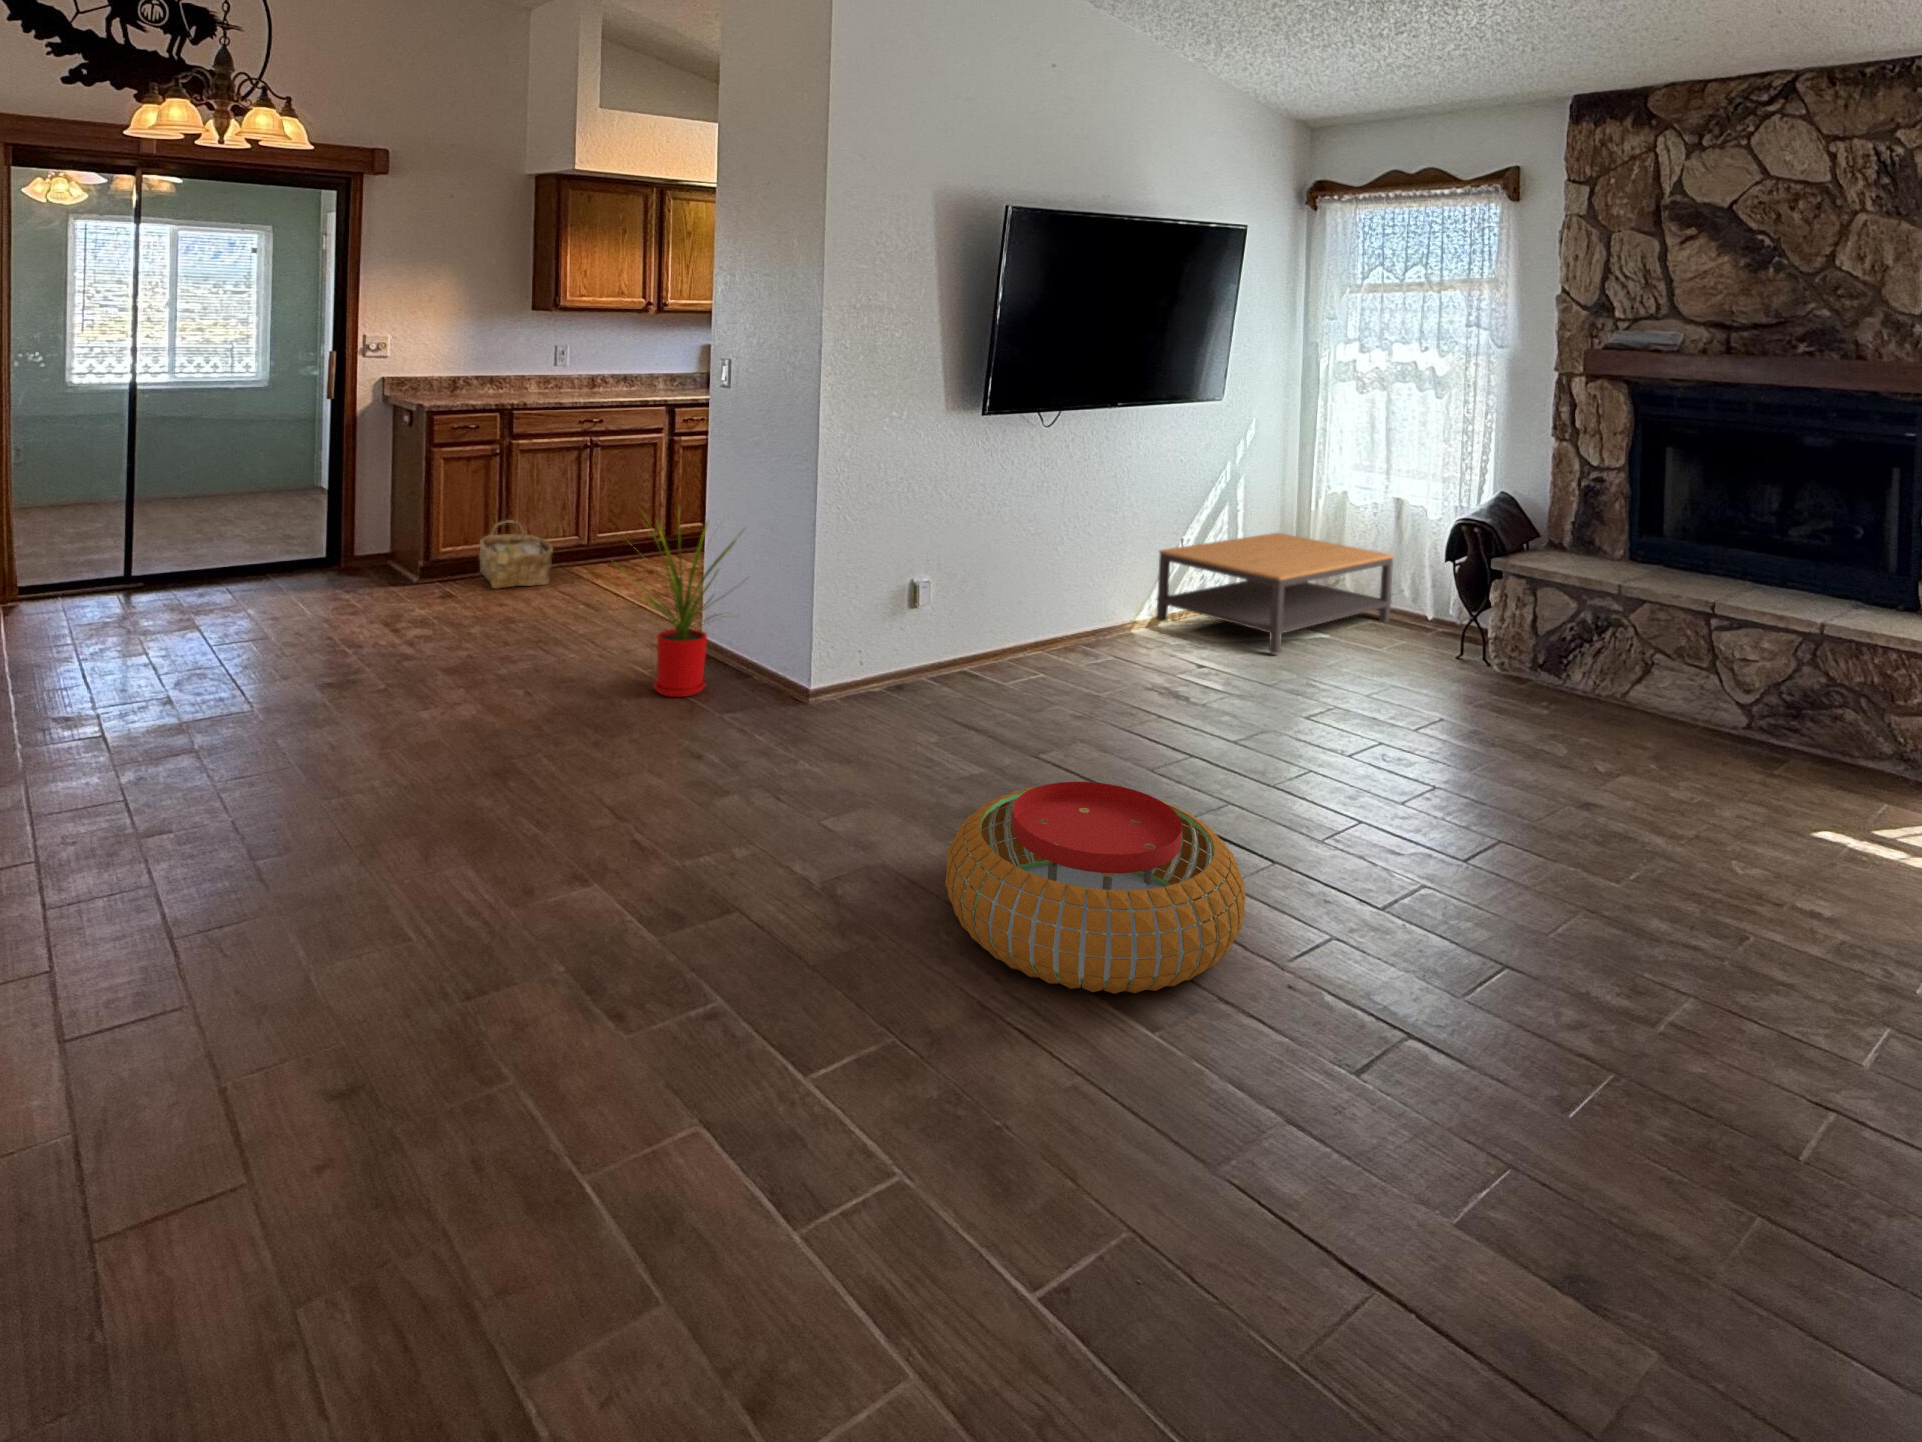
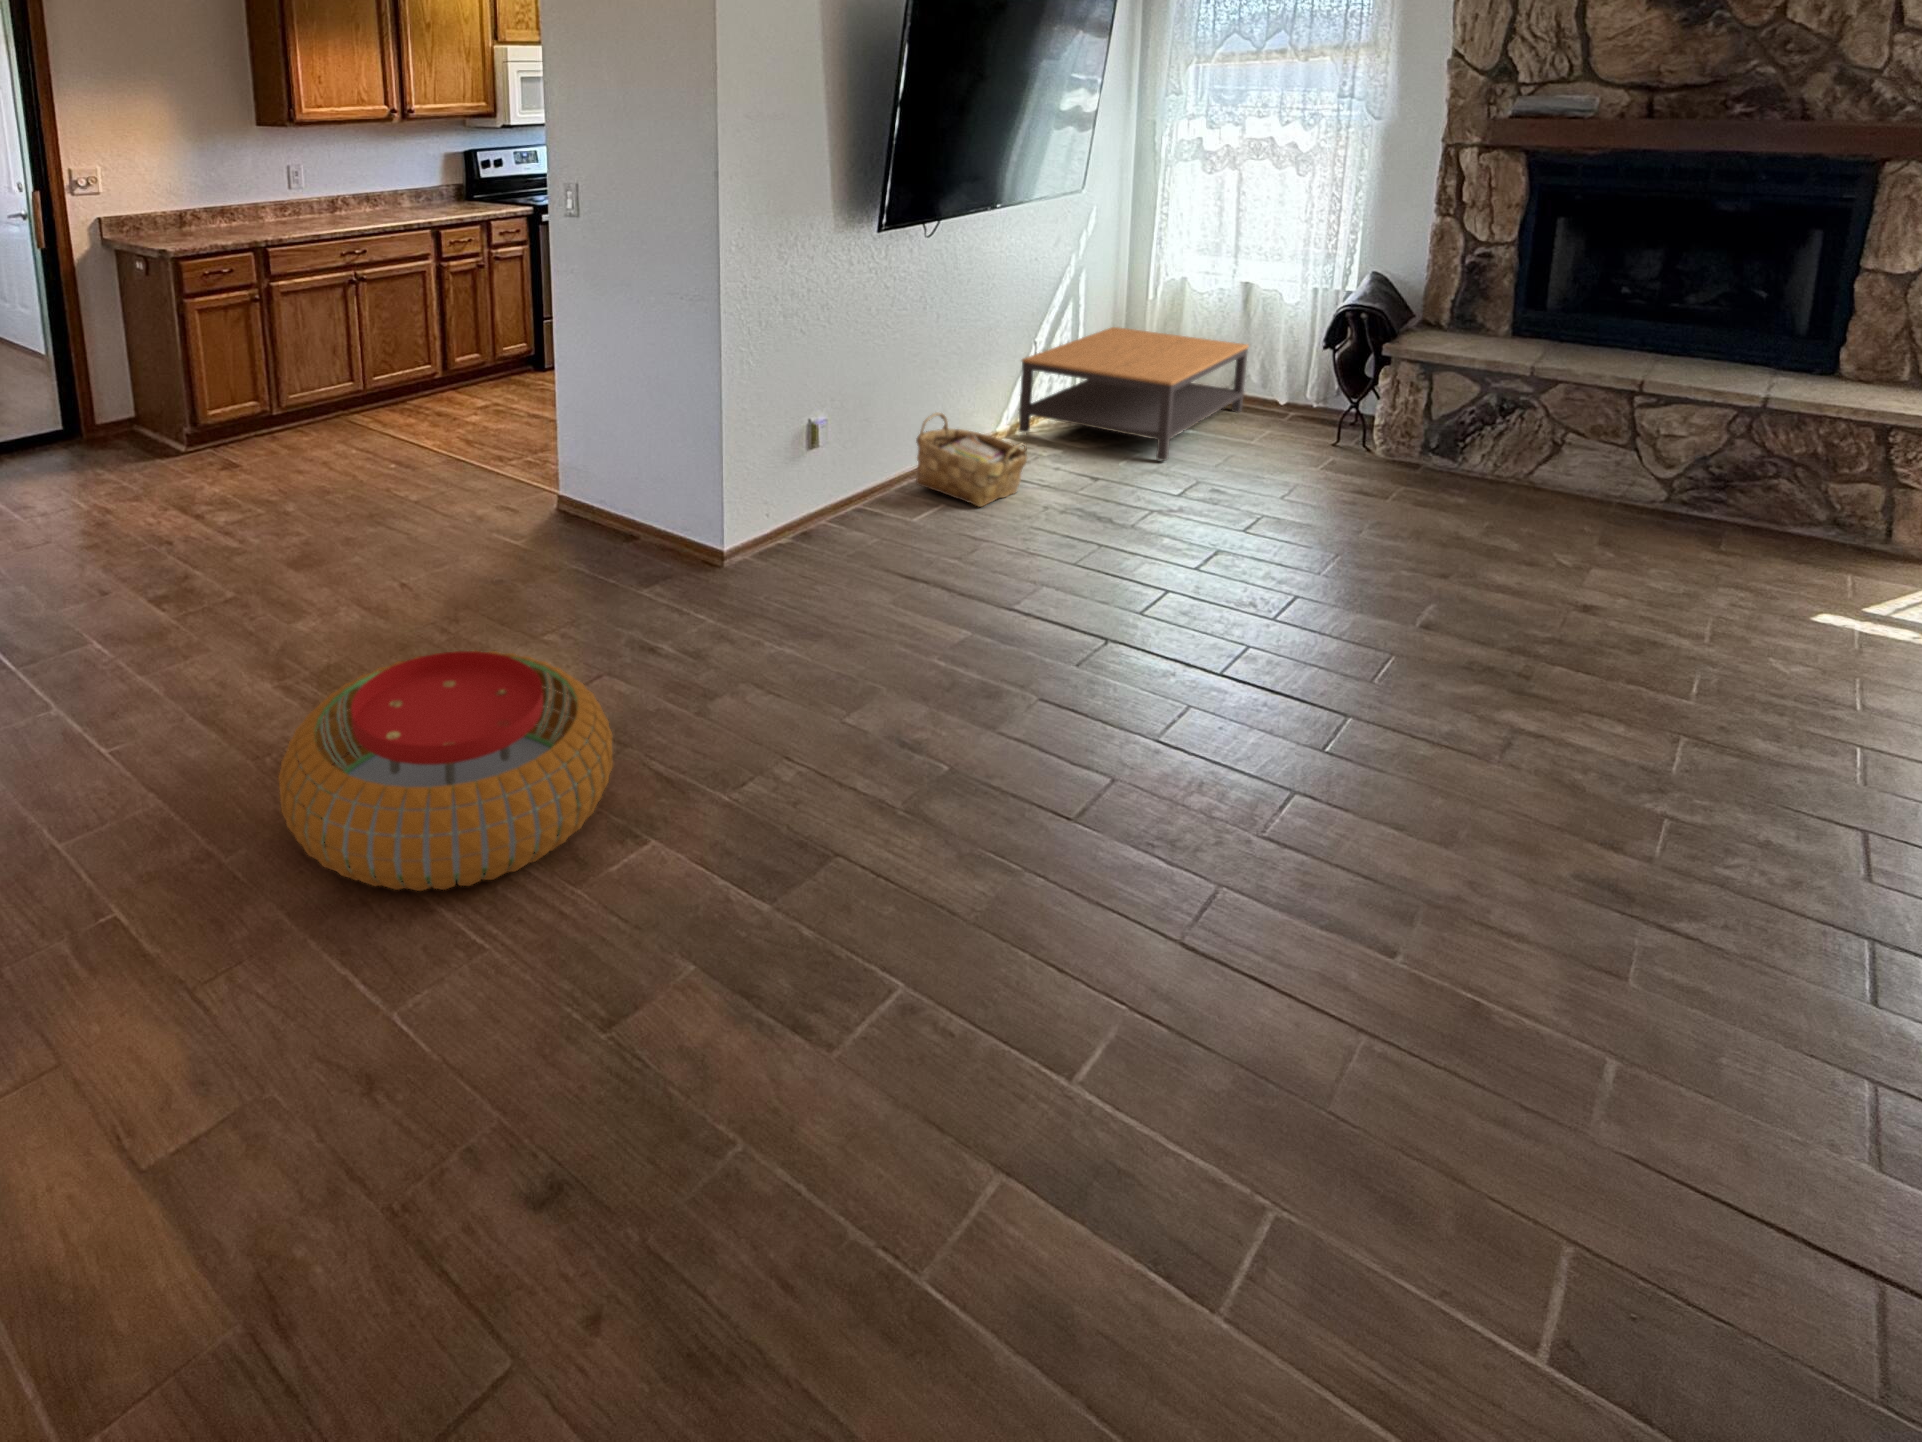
house plant: present [634,508,739,697] -> none [482,358,639,575]
woven basket: present [480,520,553,589] -> present [916,413,1027,507]
pouf: present [946,782,1246,994] -> present [278,650,613,891]

